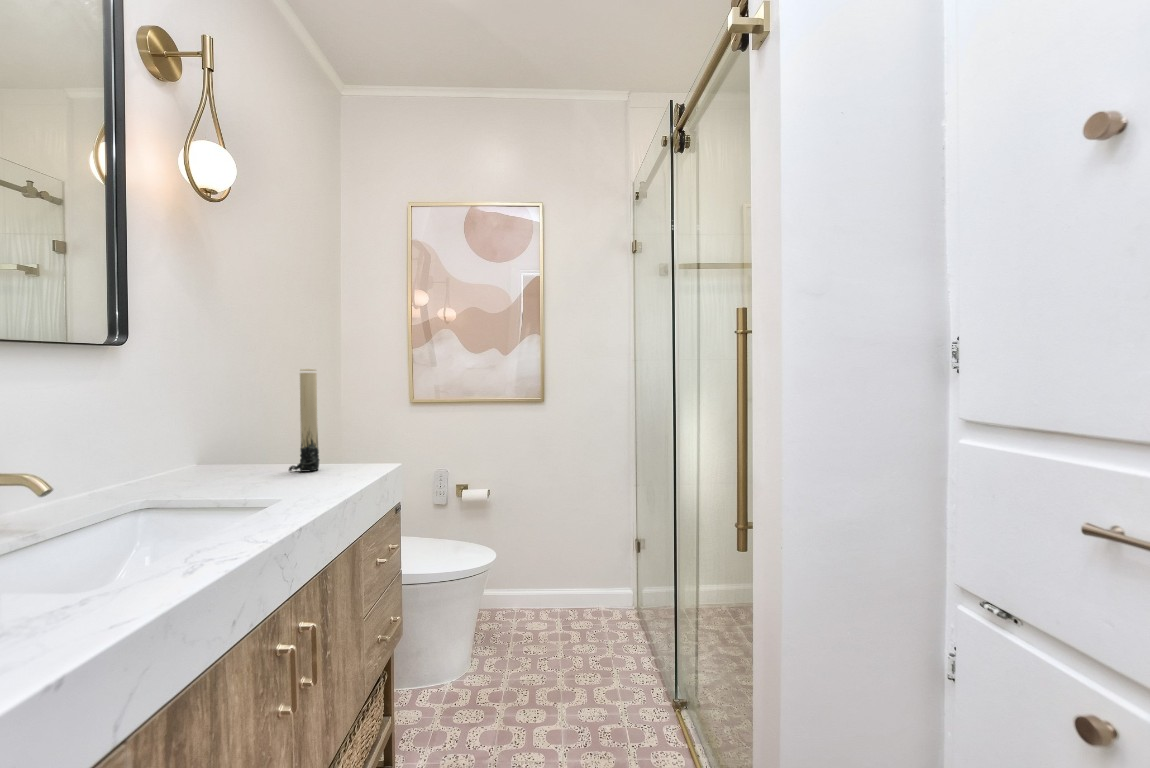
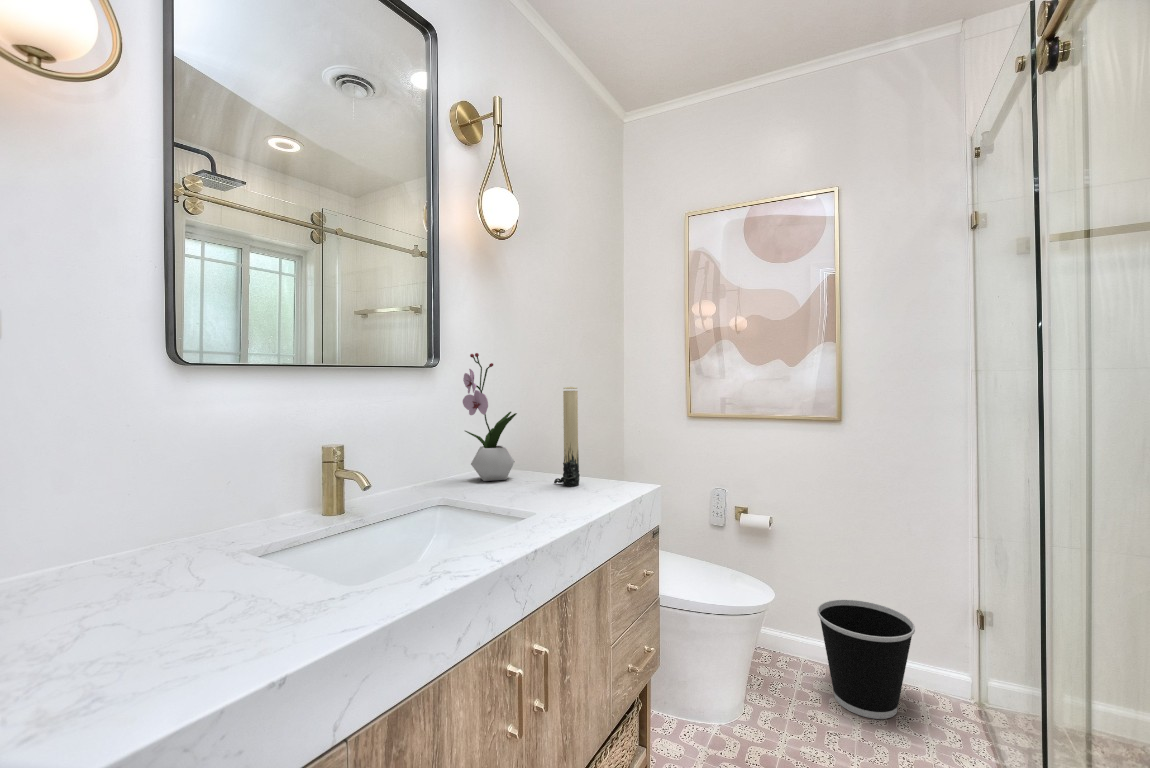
flower arrangement: none [160,329,239,477] -> present [463,353,517,481]
wastebasket: none [529,549,598,639] -> present [817,600,915,719]

